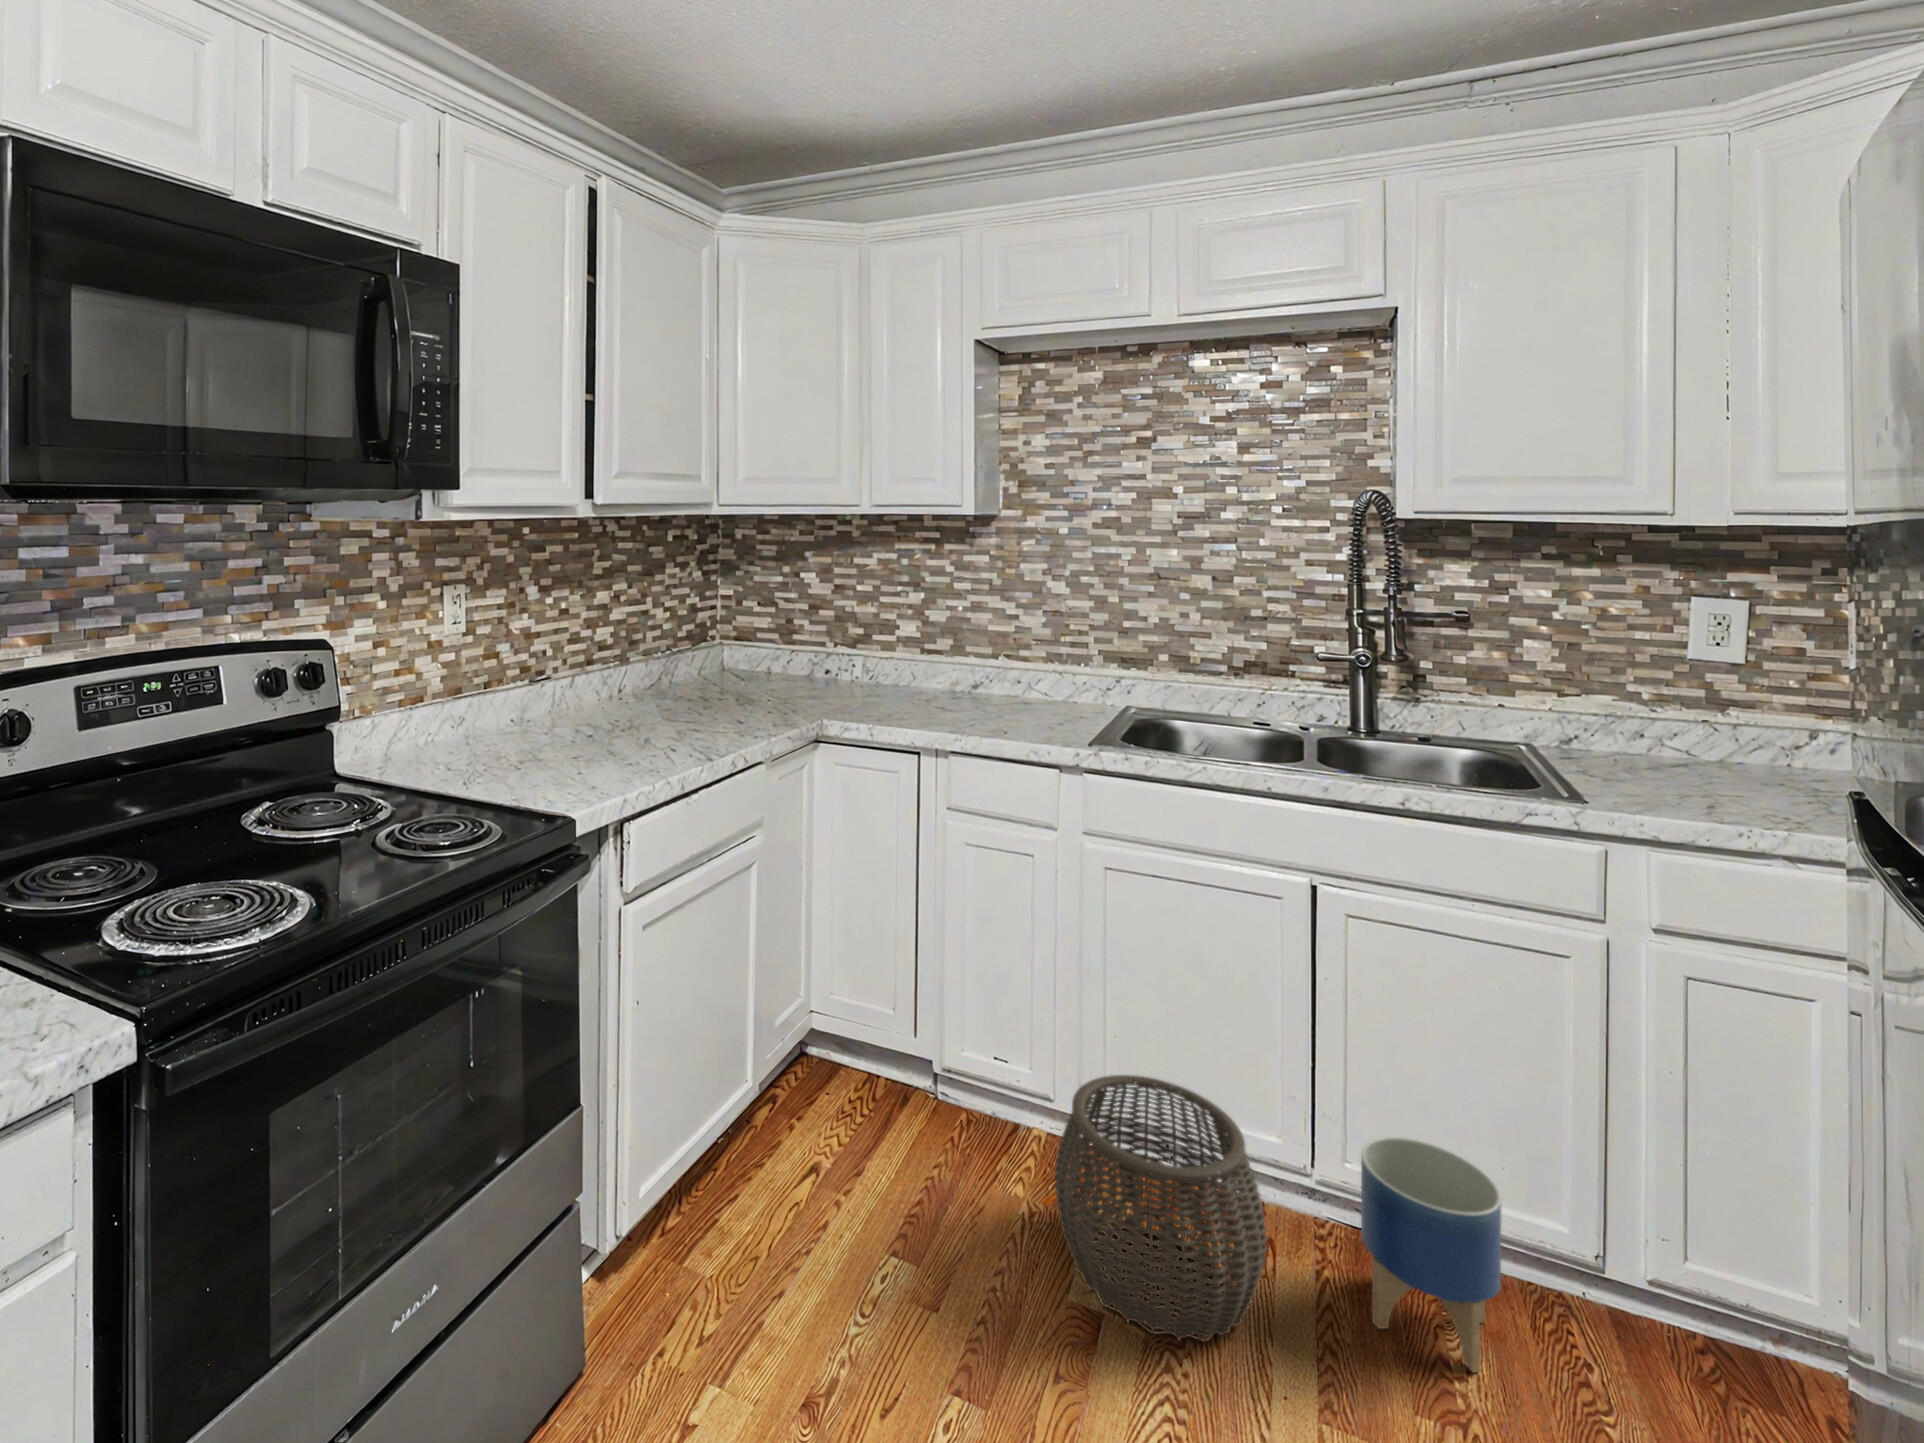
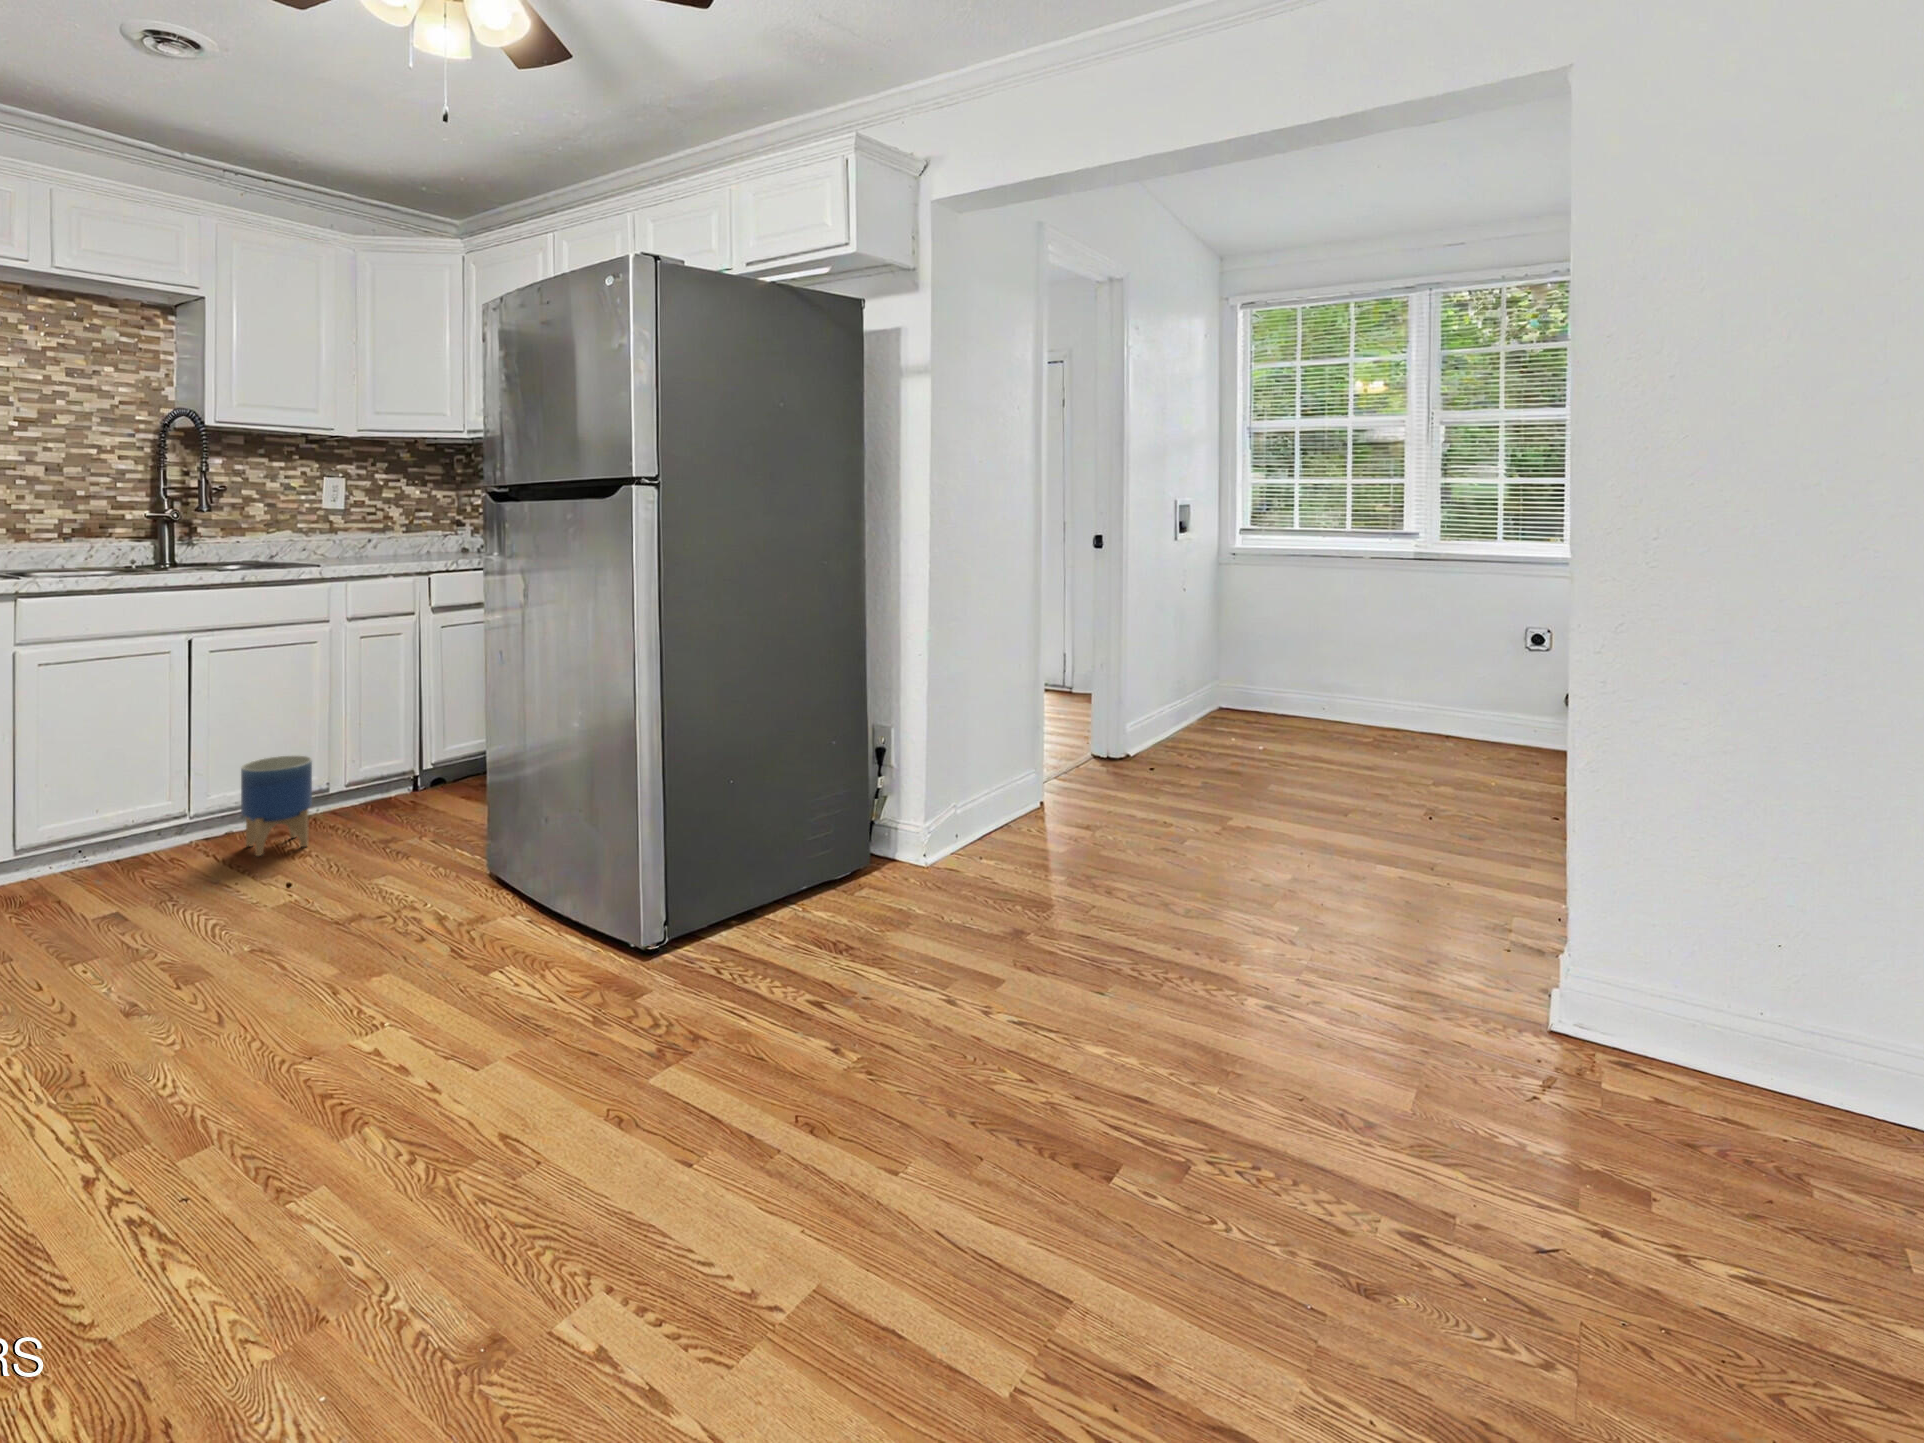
woven basket: present [1054,1075,1268,1341] -> none [56,775,216,915]

